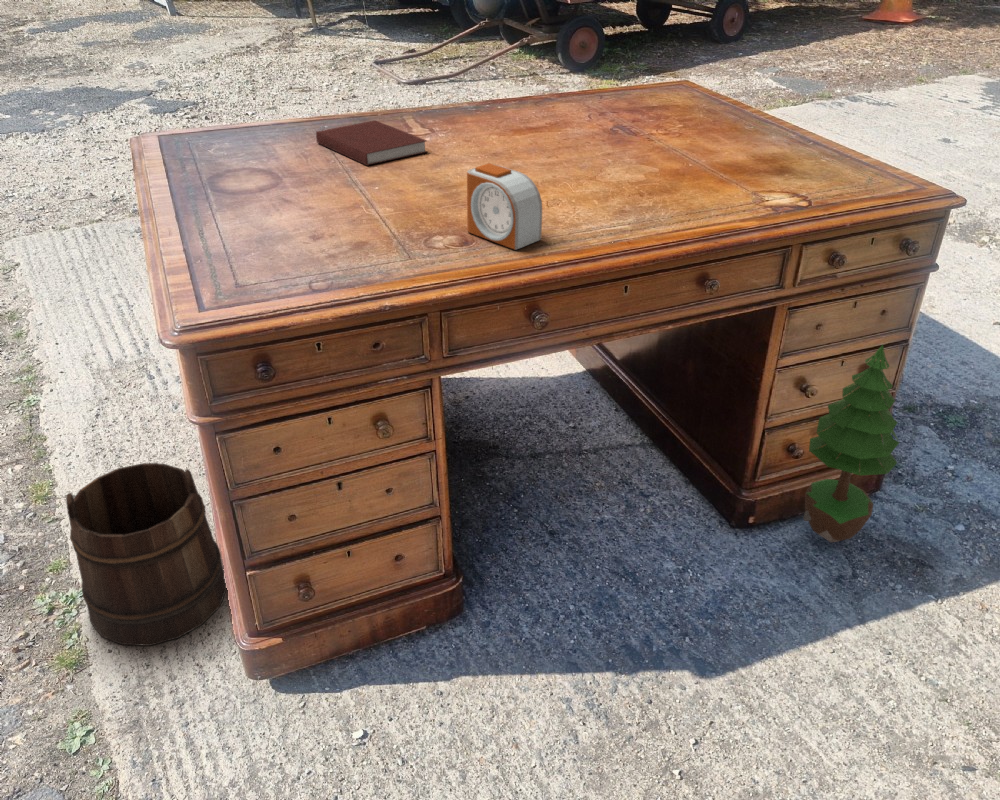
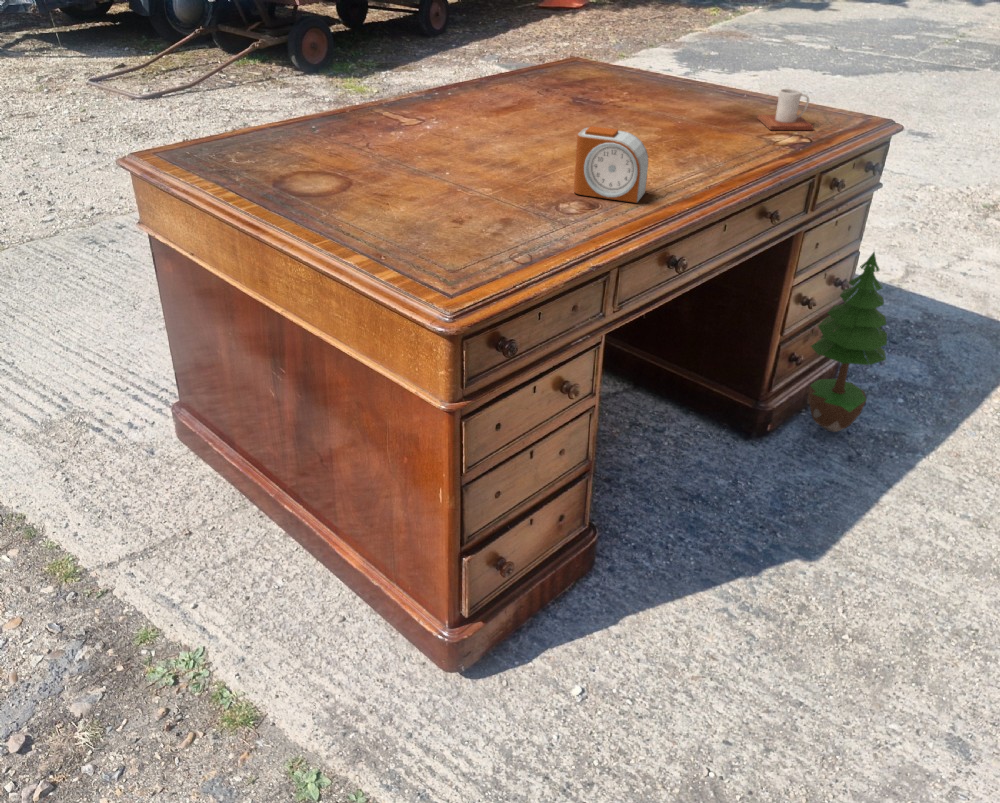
notebook: present [316,121,427,165] -> none [318,107,439,150]
mug: none [782,143,839,194] -> present [758,89,813,130]
bucket: present [66,463,227,646] -> none [202,485,357,688]

